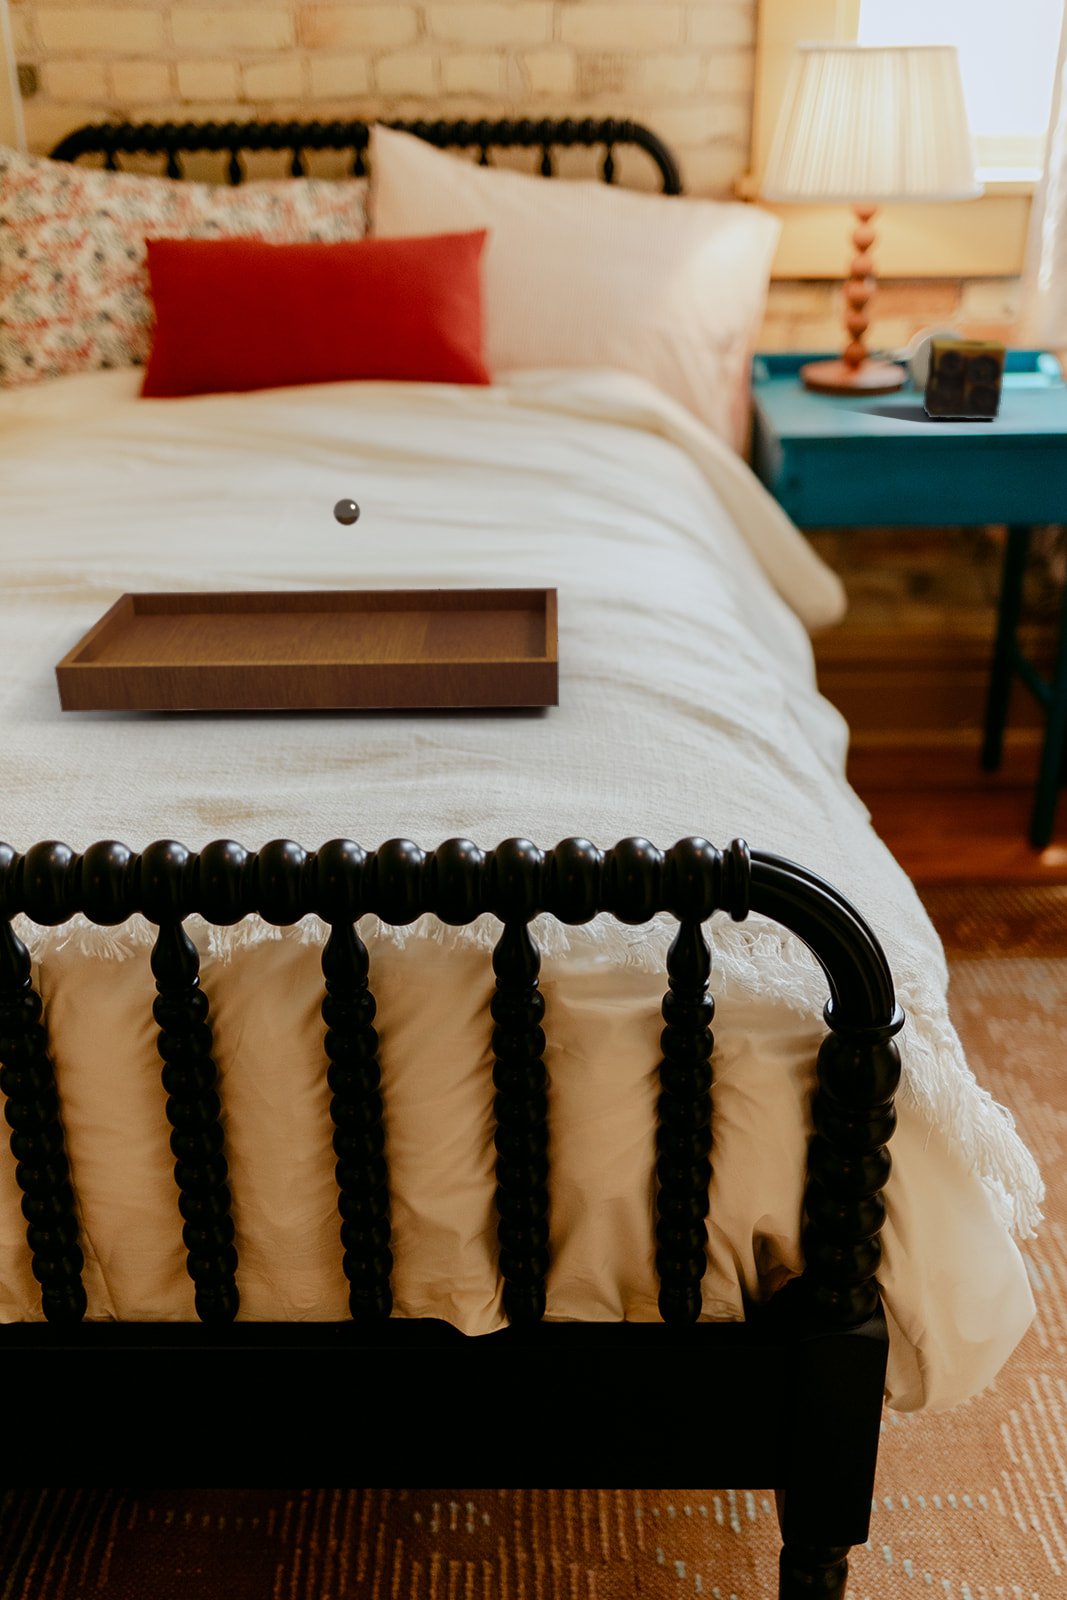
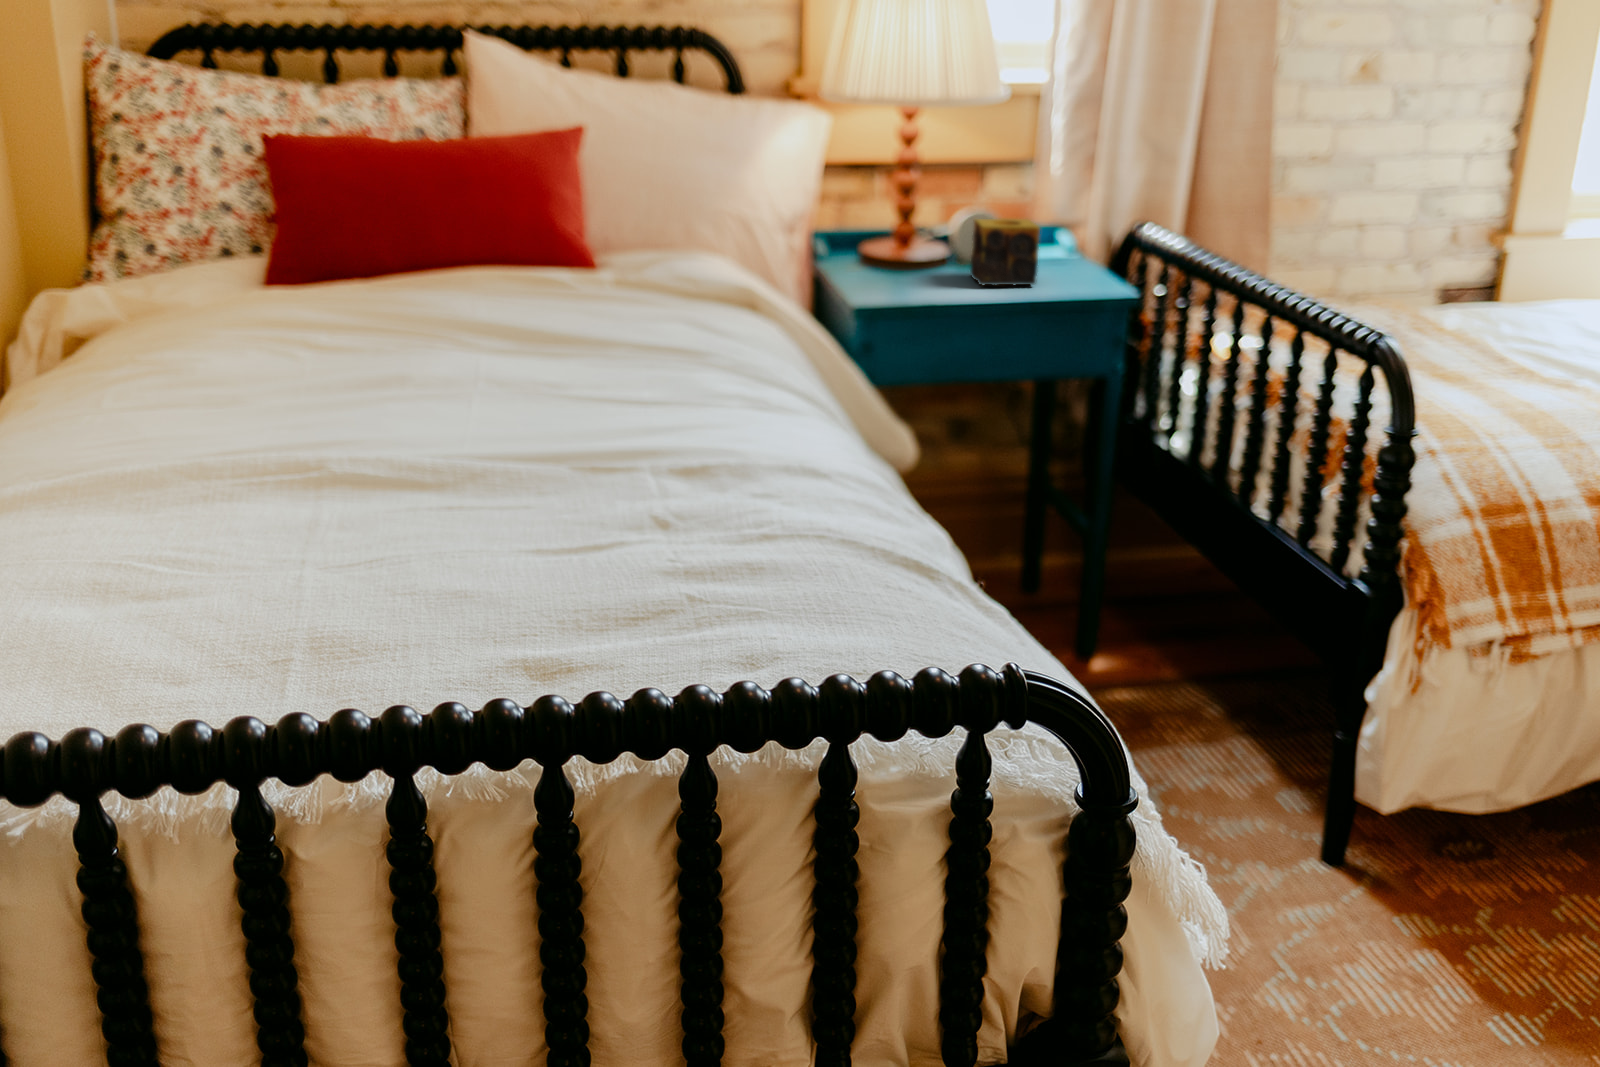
tray: present [55,499,559,712] -> none [335,388,783,592]

